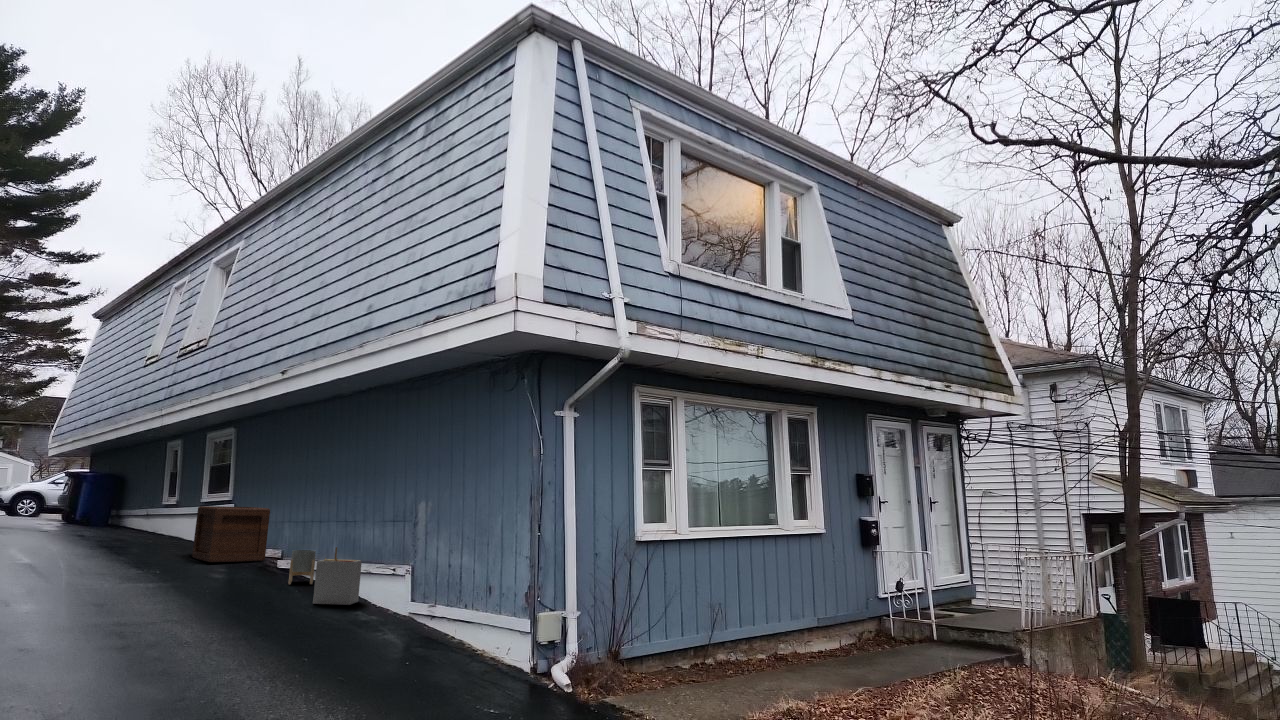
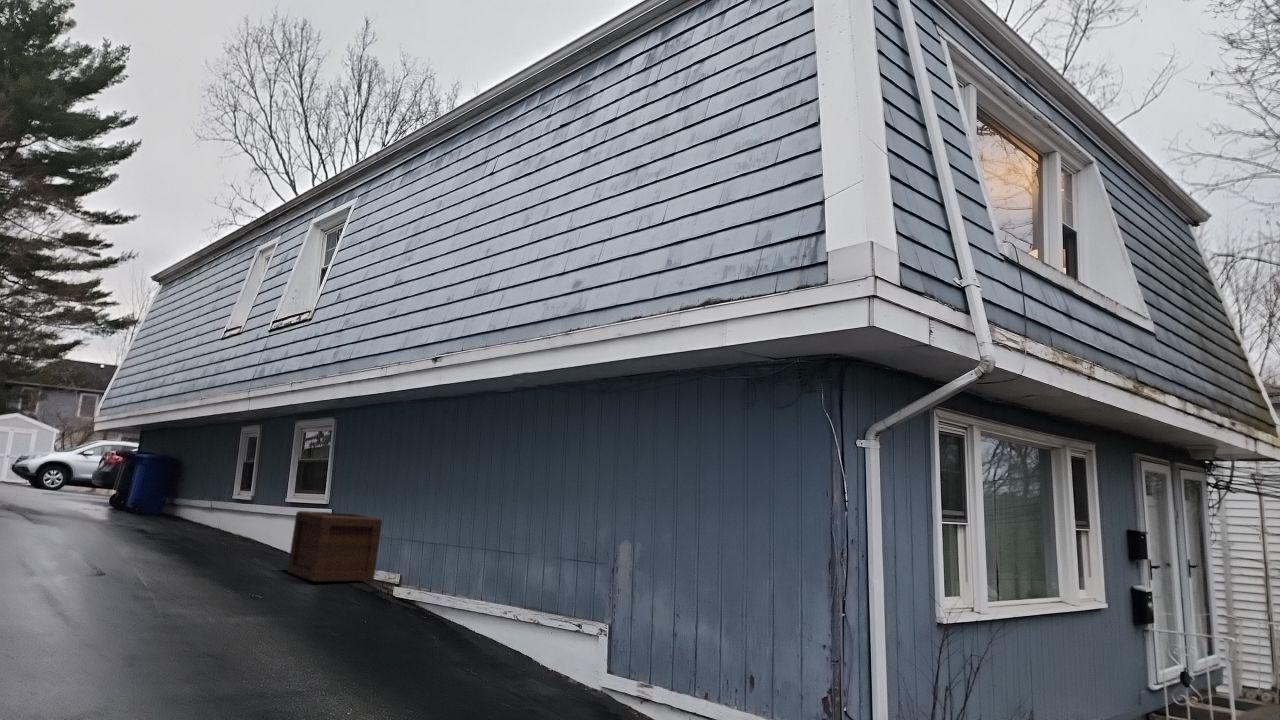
storage bin: present [313,547,362,605] -> none [472,583,528,659]
planter: present [288,550,316,584] -> none [422,578,456,622]

